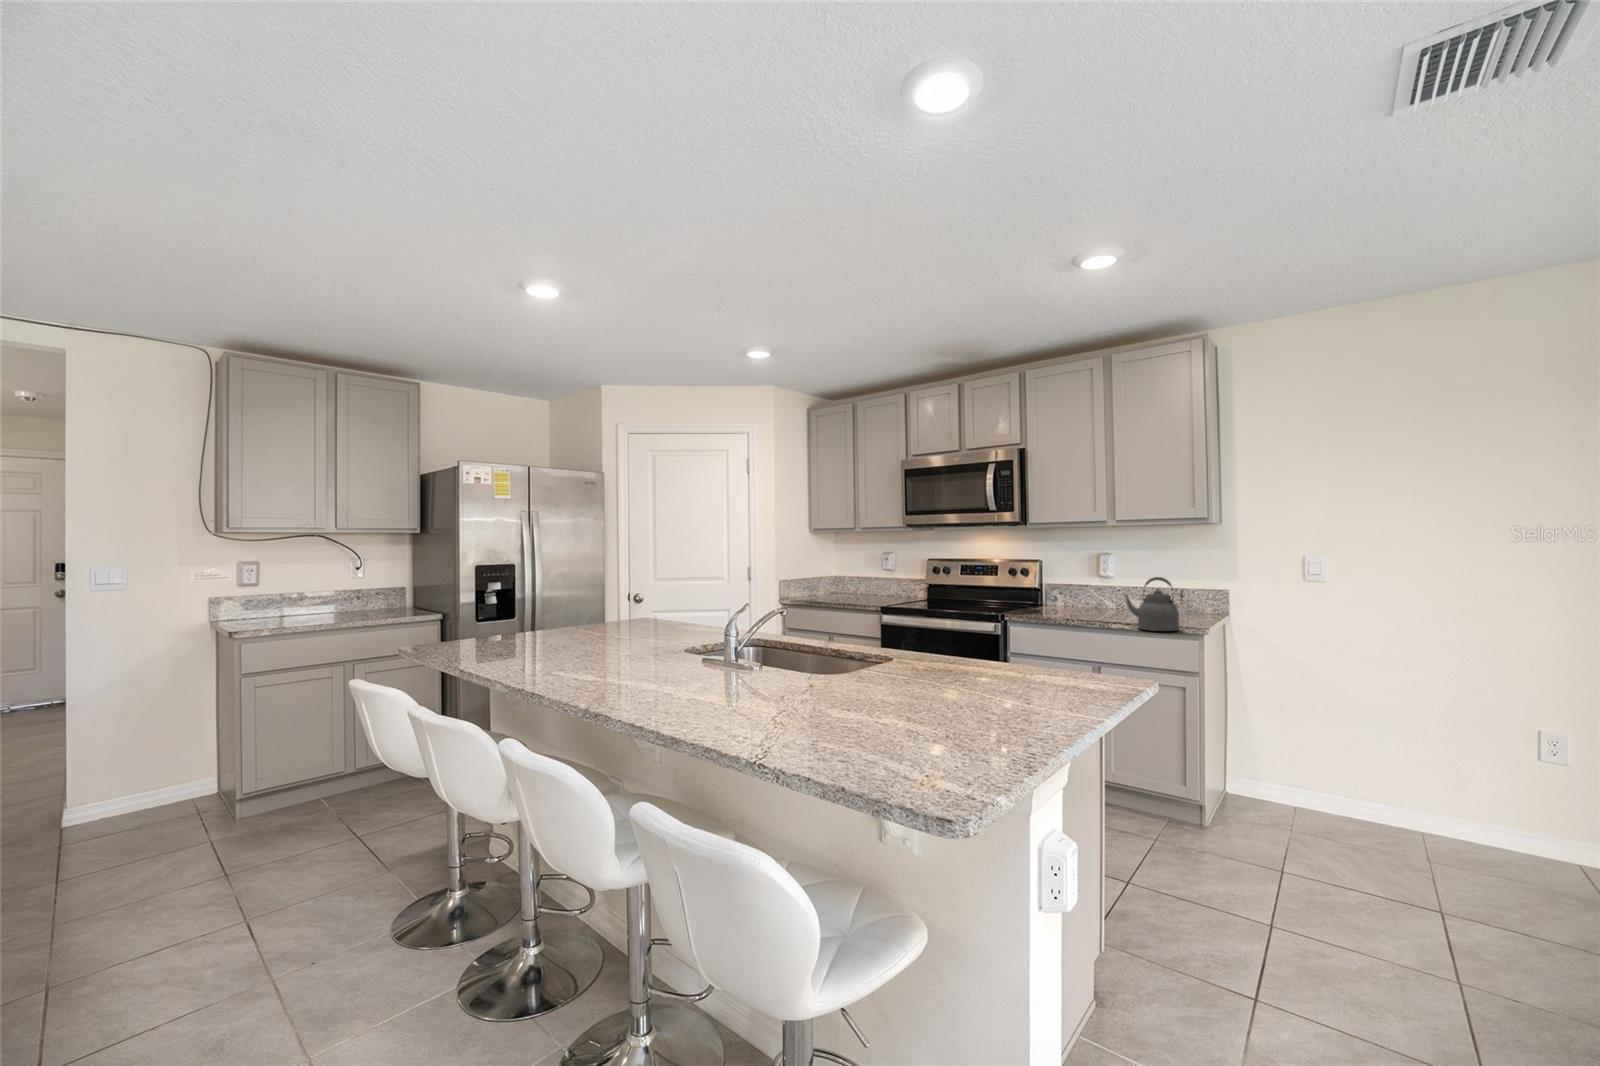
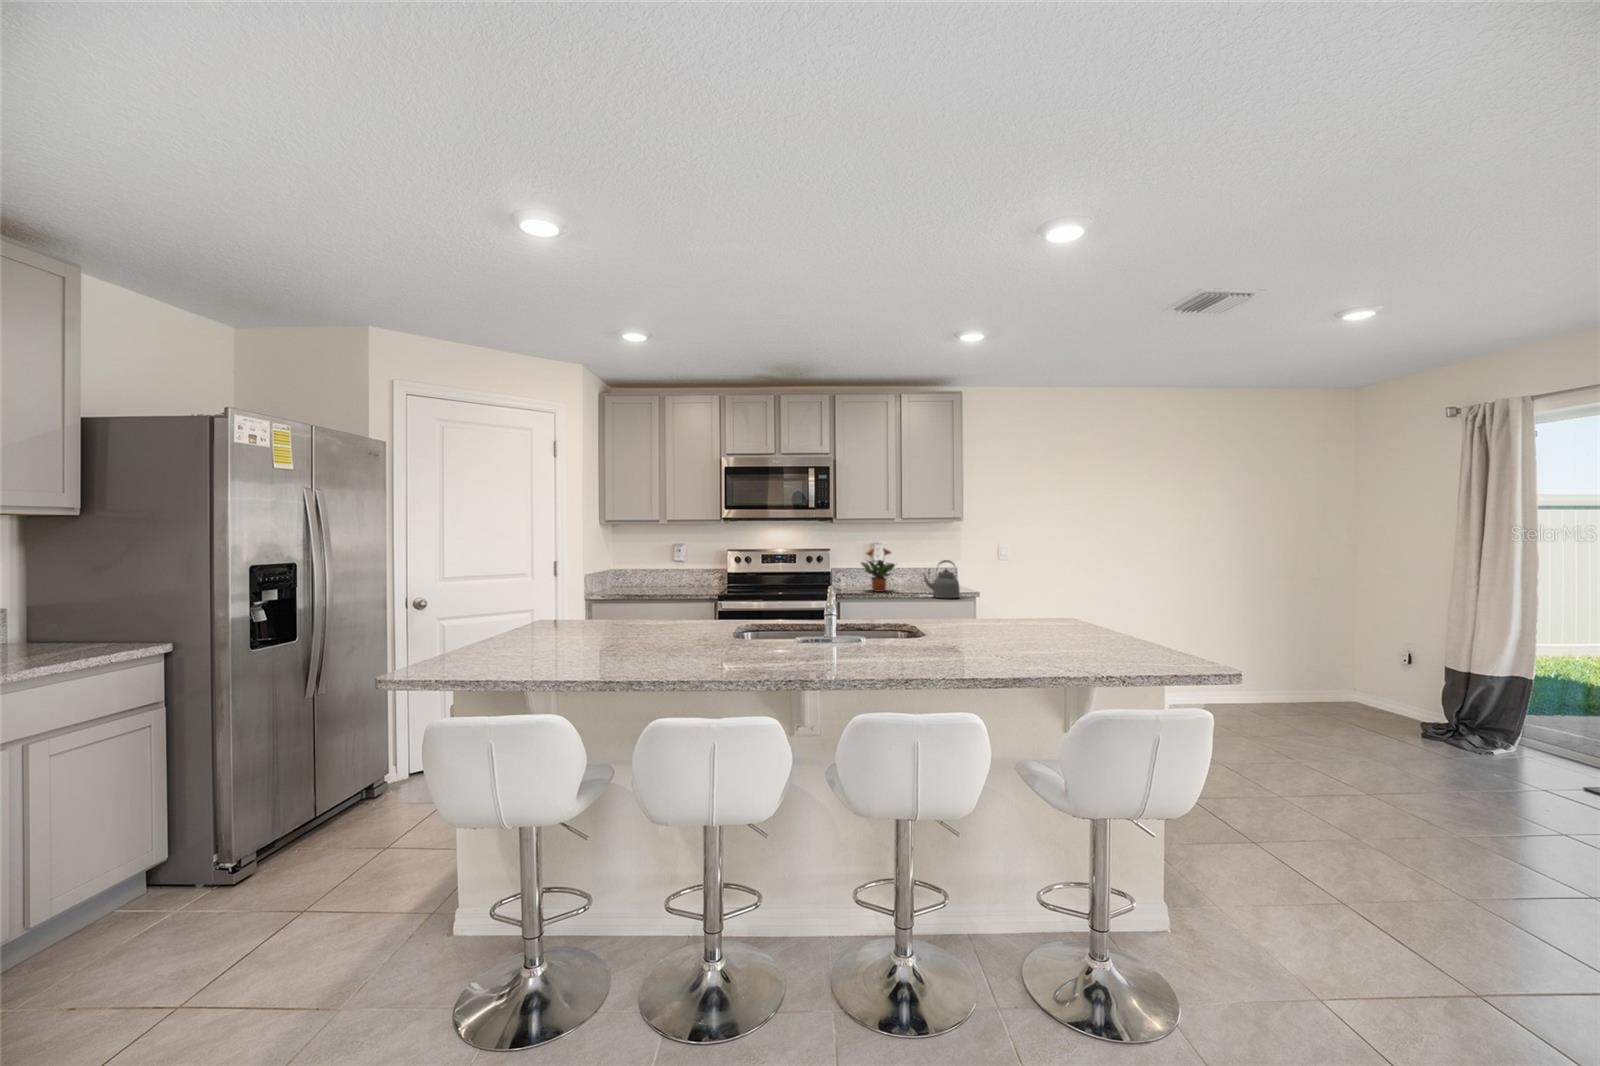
potted plant: none [1064,558,1117,616] -> present [861,549,895,592]

